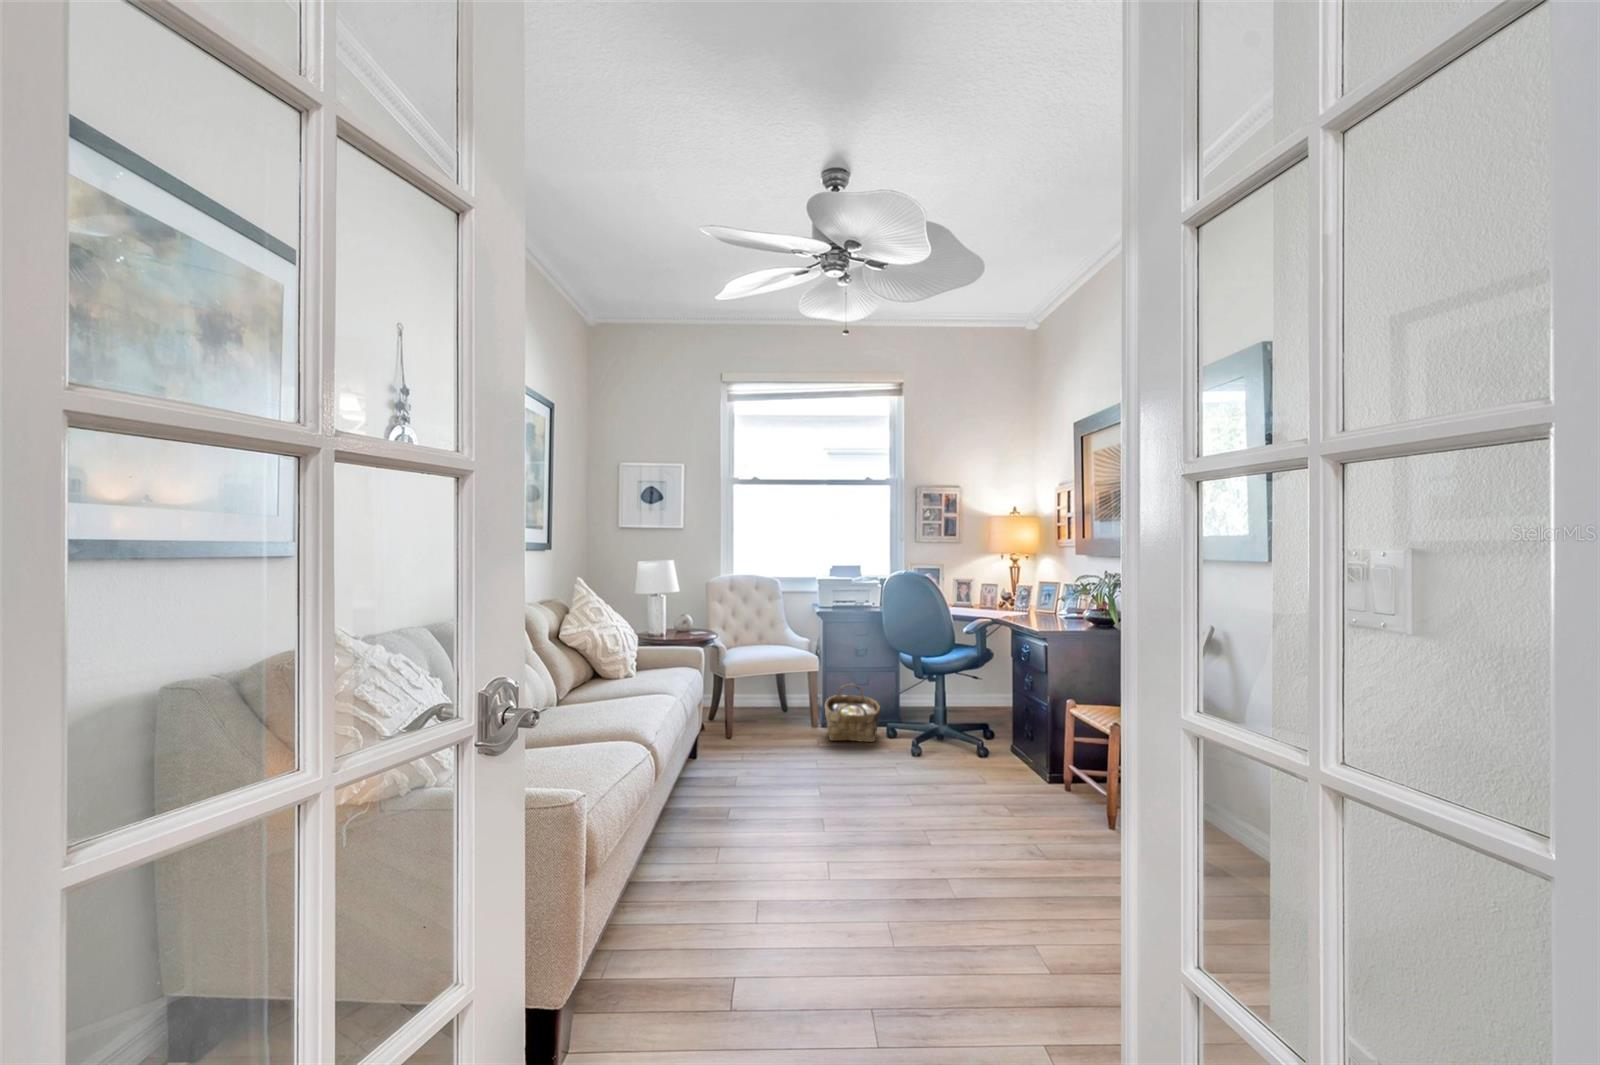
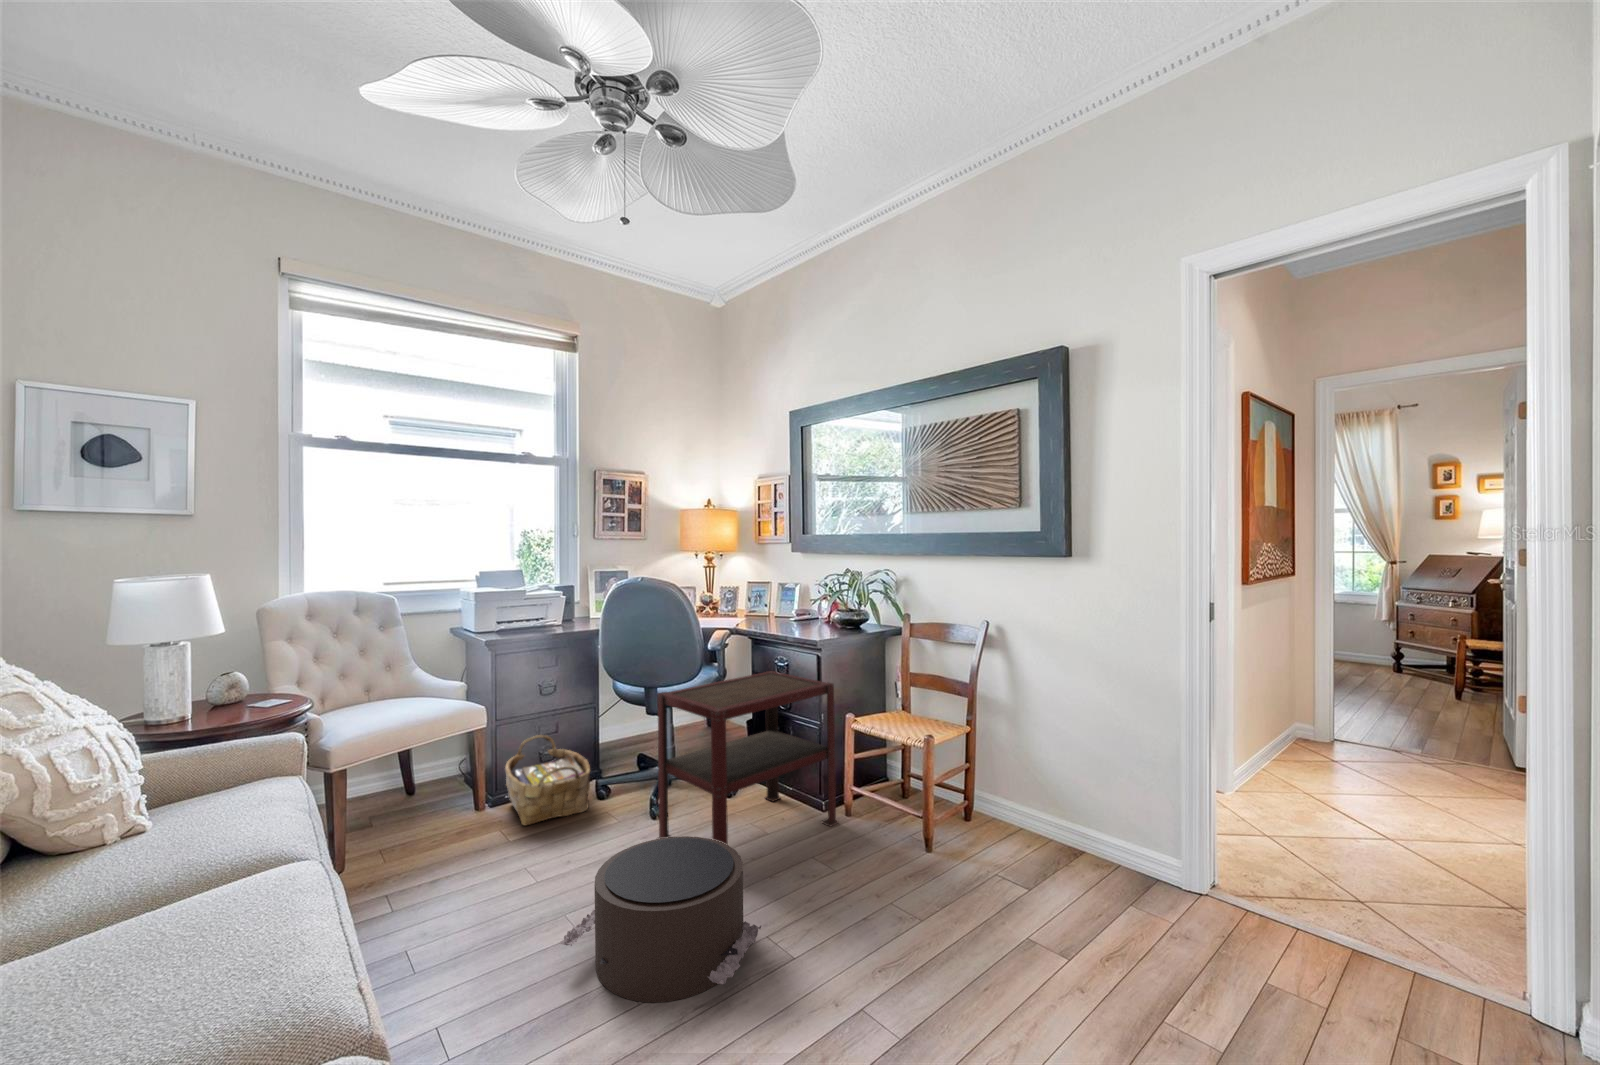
side table: none [903,655,1048,791] -> present [658,671,838,844]
pouf: none [798,744,912,830] -> present [560,836,761,1002]

